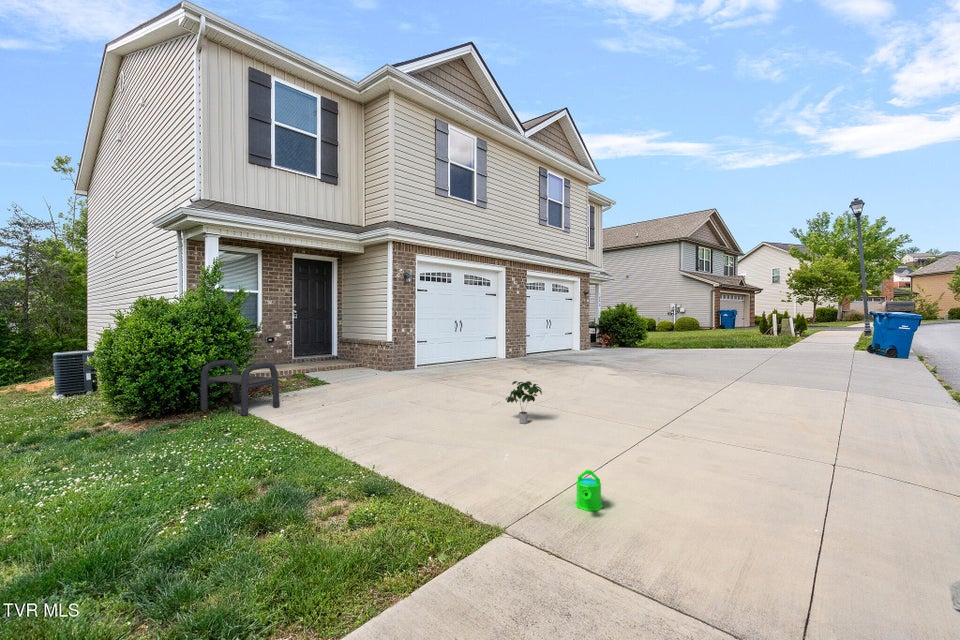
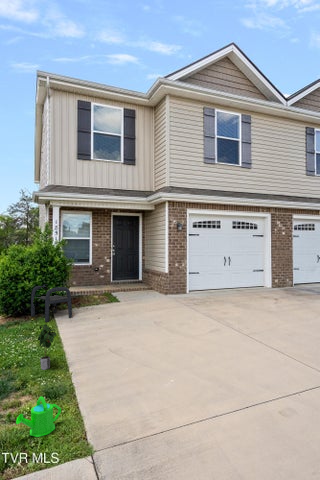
potted plant: present [506,381,542,424] -> present [38,324,56,370]
watering can: present [575,470,603,511] -> present [16,396,61,437]

